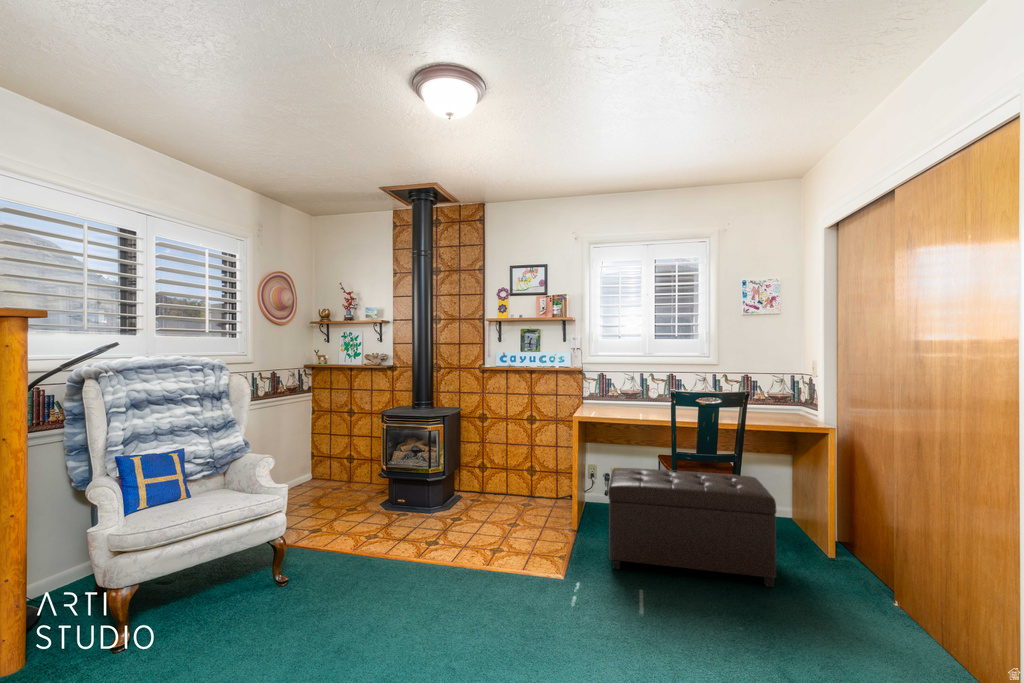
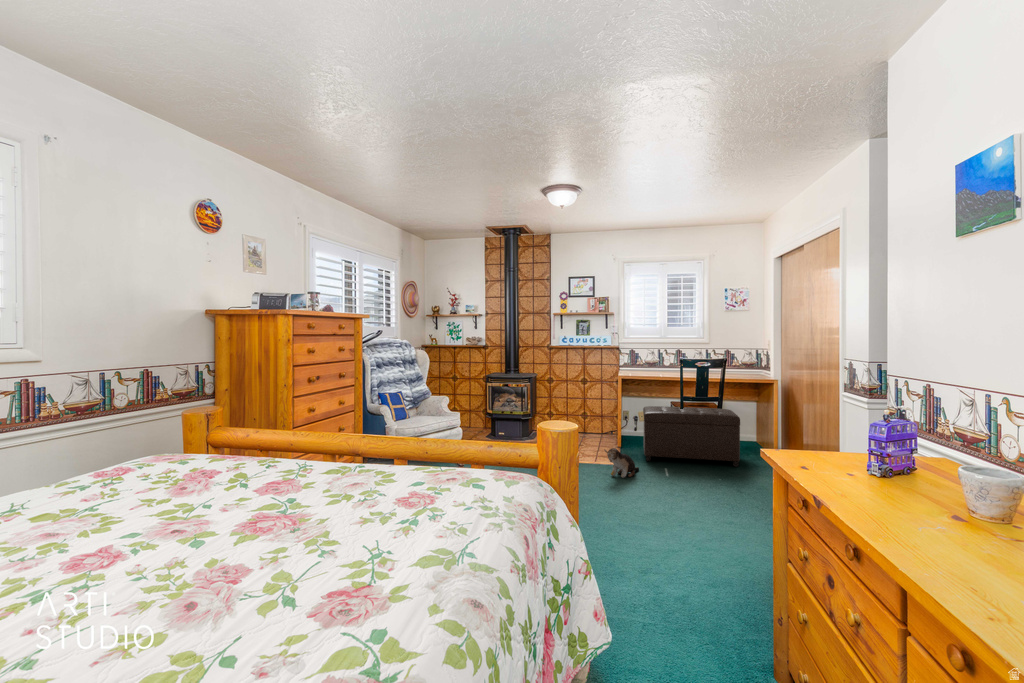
plush toy: none [523,565,595,624] -> present [604,448,639,478]

